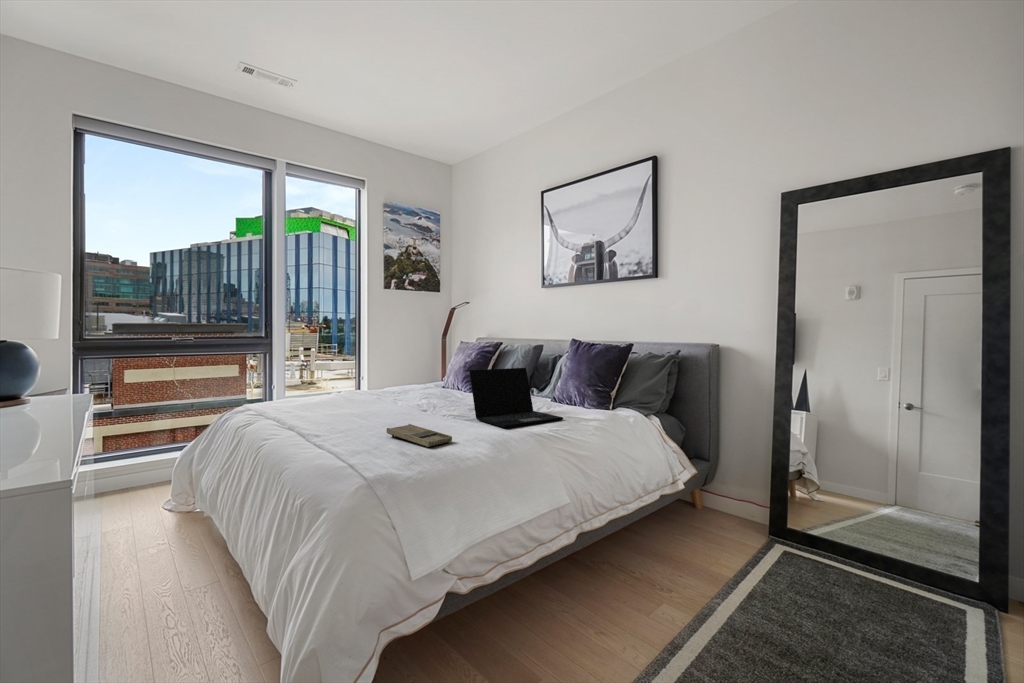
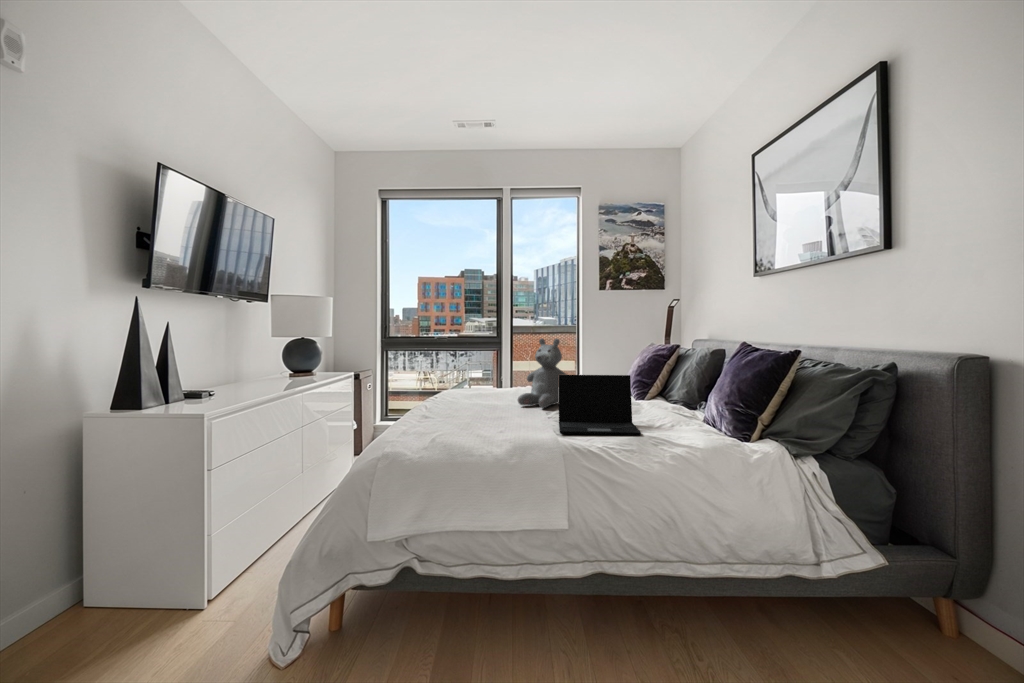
teddy bear: none [386,334,444,408] -> present [518,338,566,408]
tray: present [387,424,452,447] -> none [461,419,492,438]

